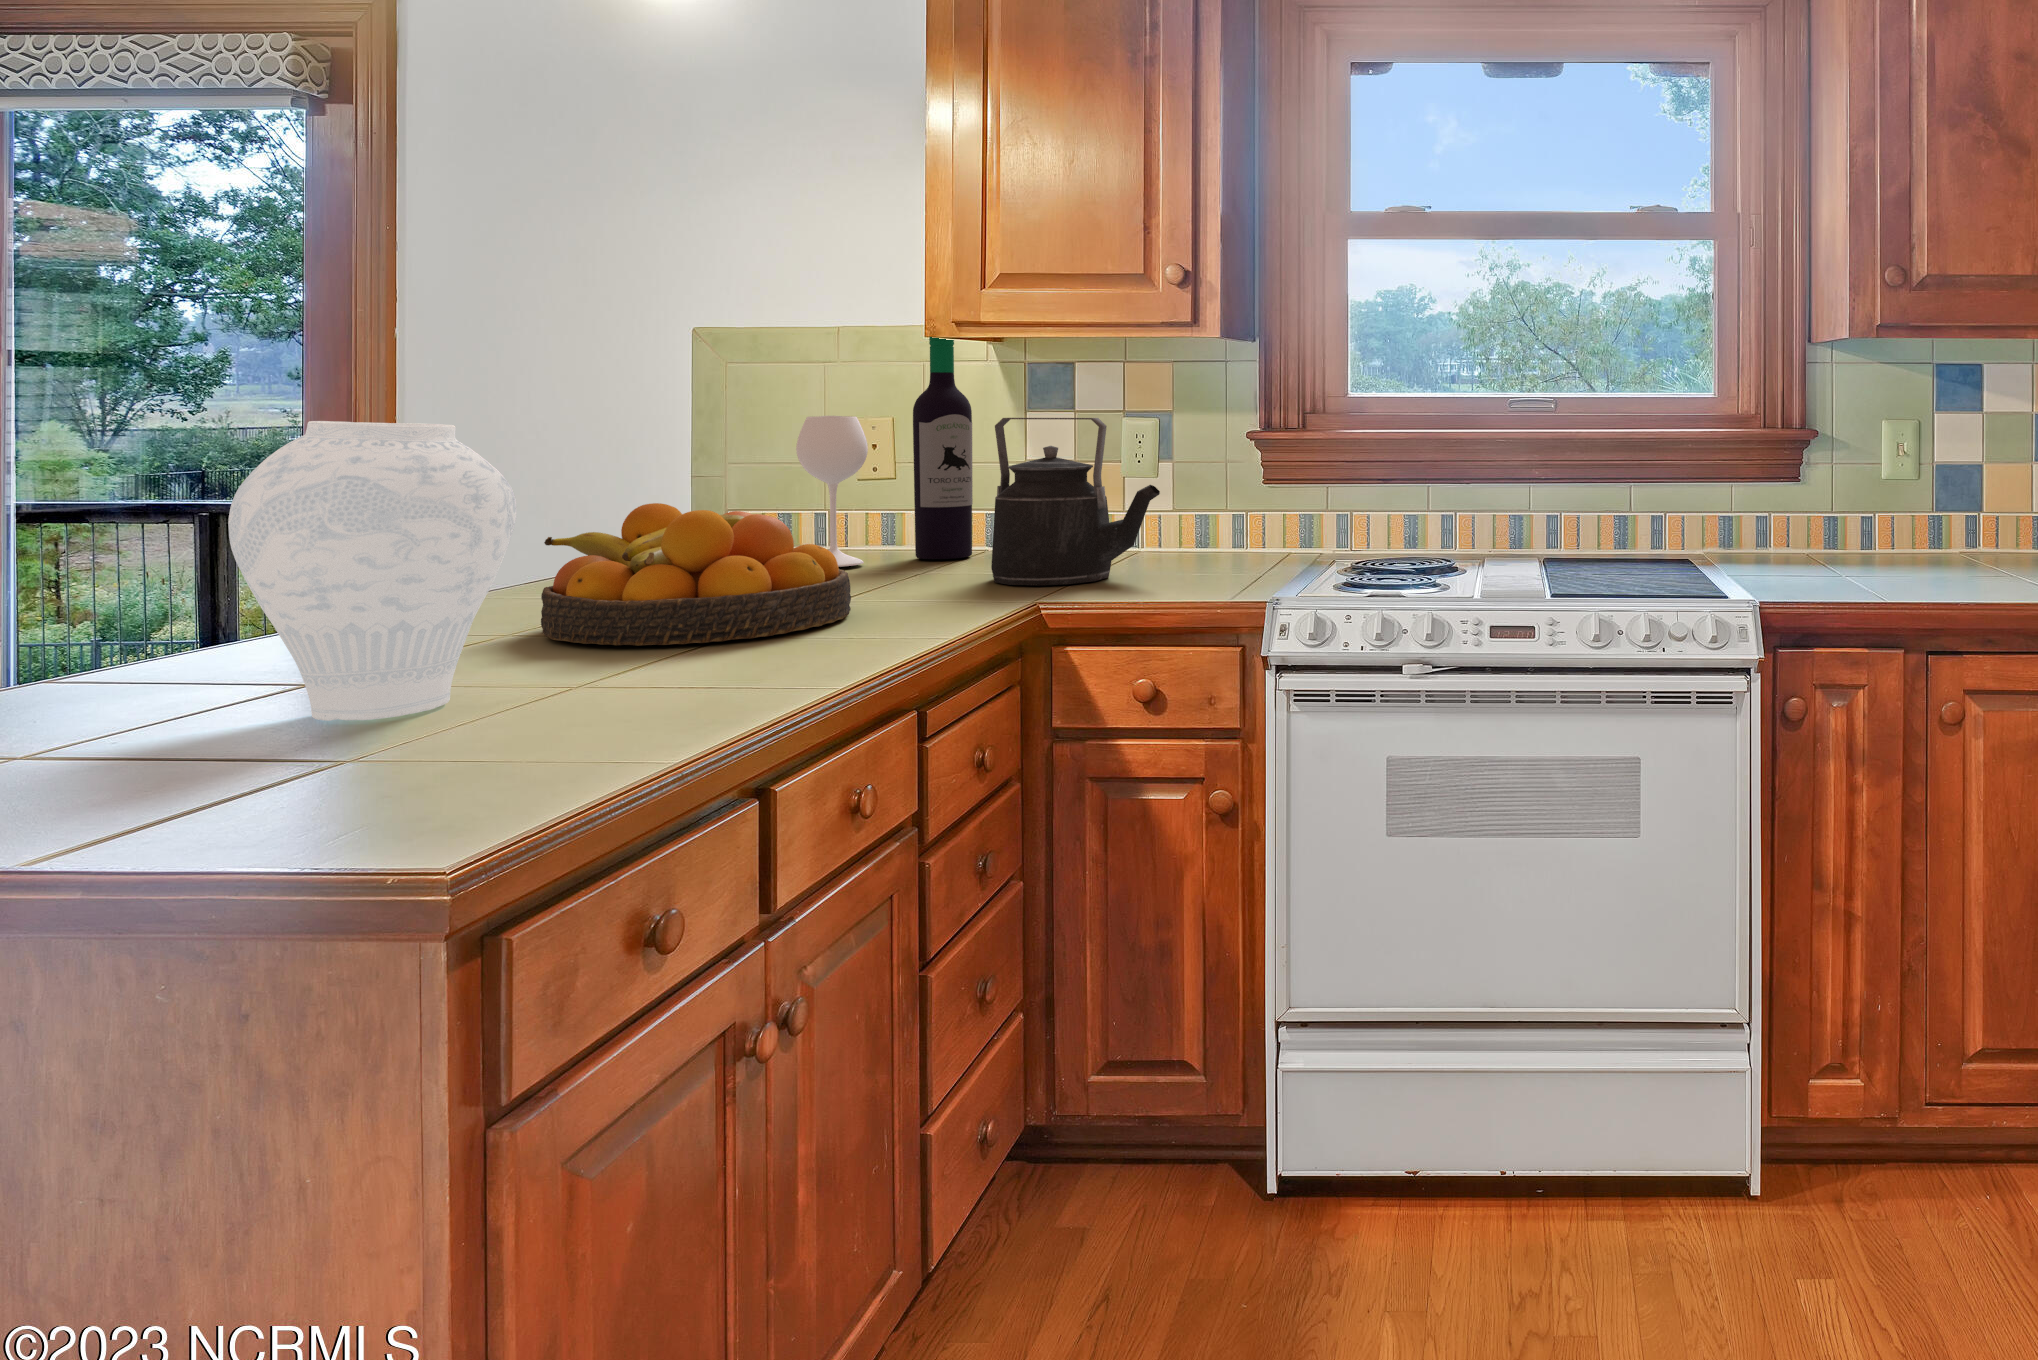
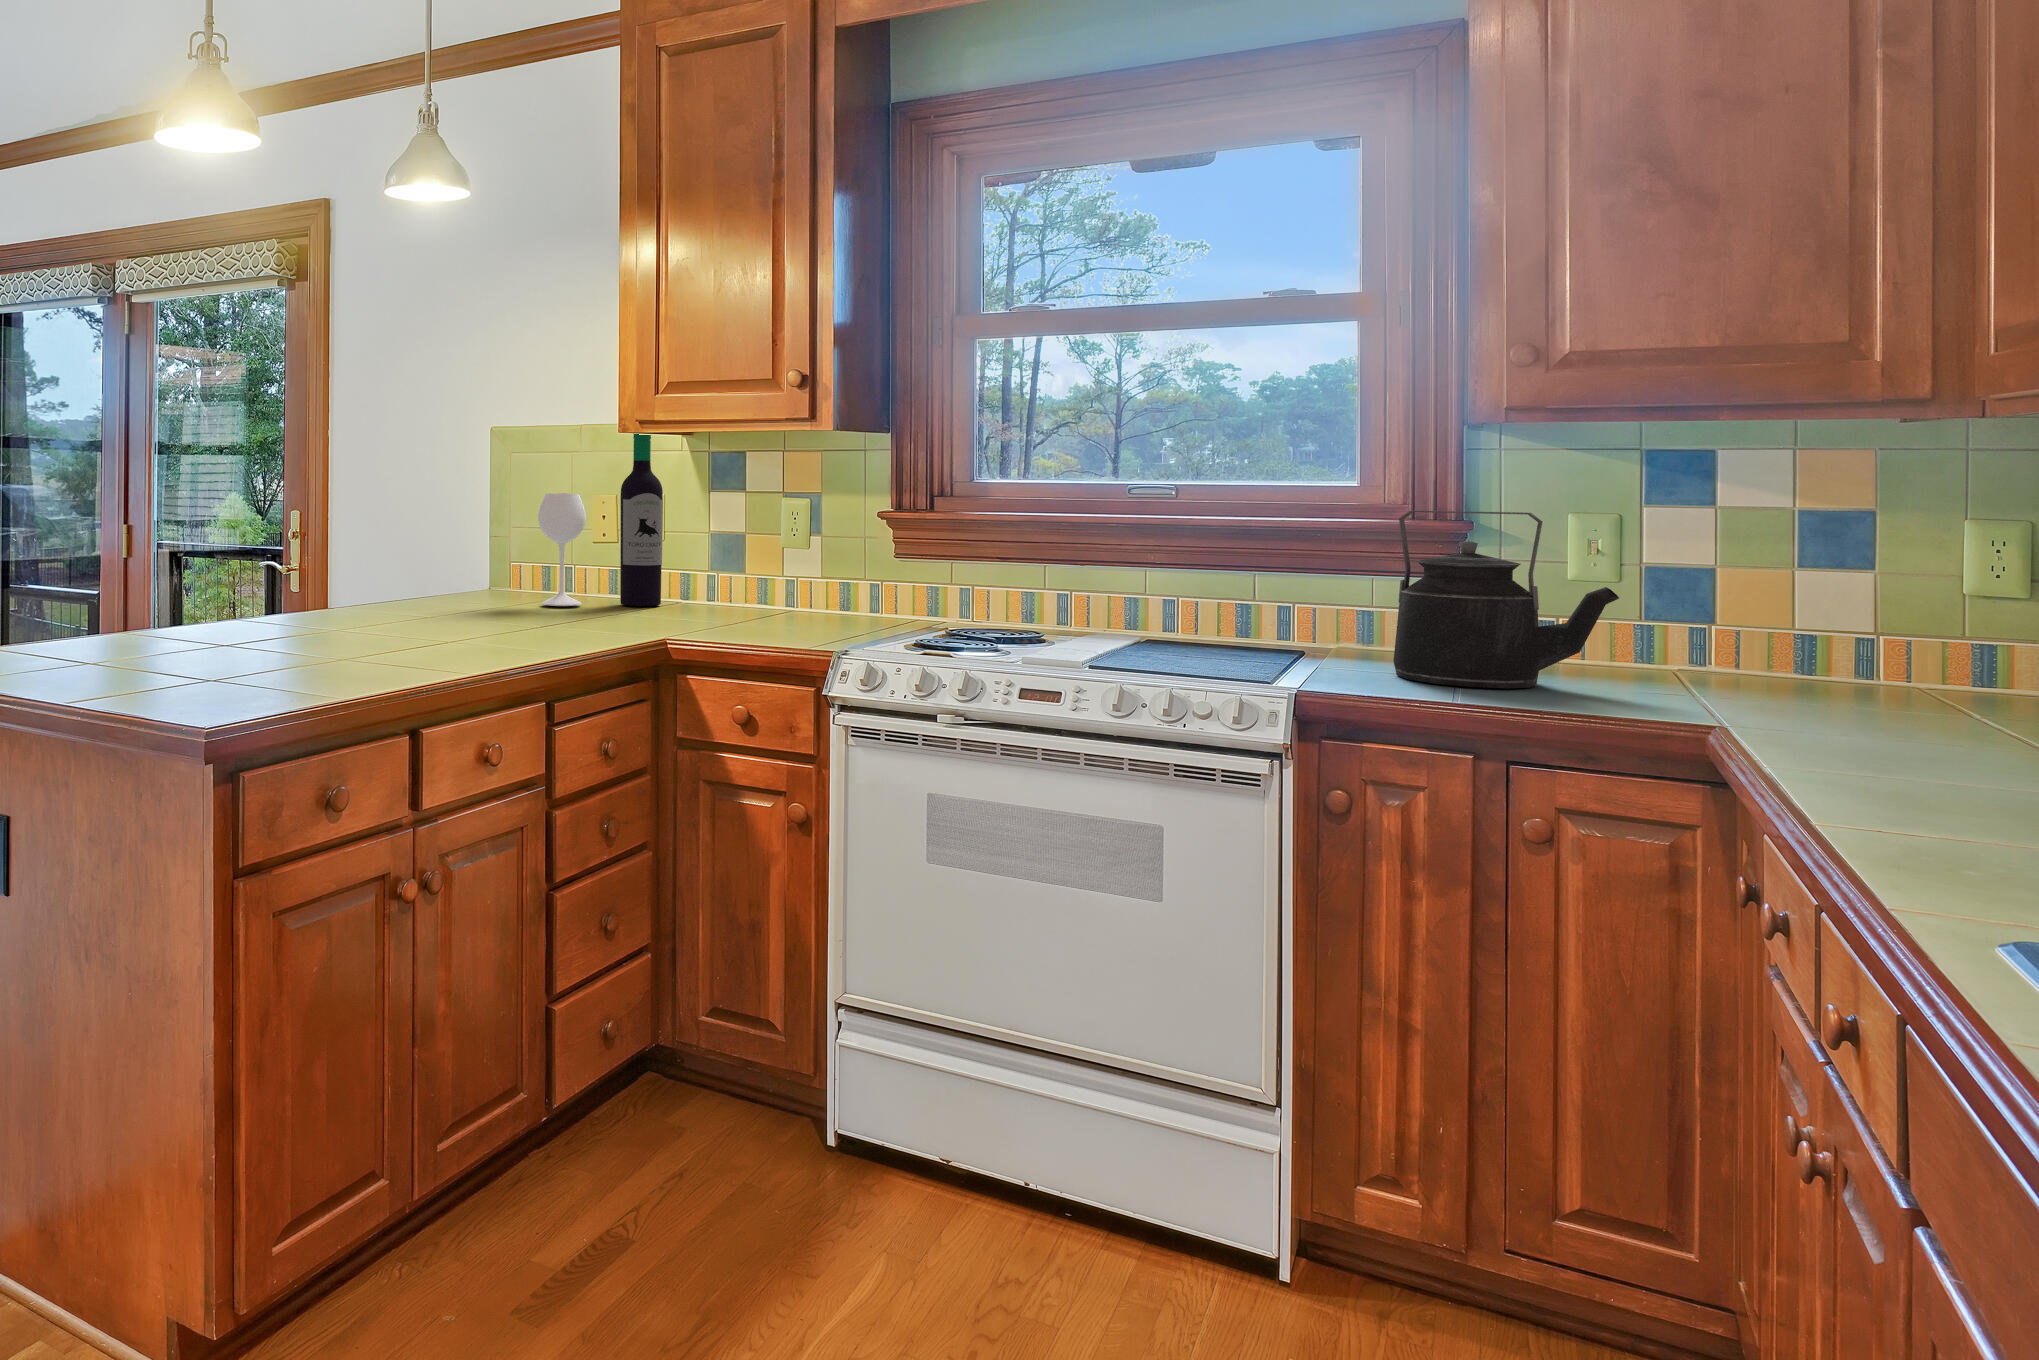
kettle: present [991,418,1160,586] -> present [1394,510,1619,688]
vase: present [228,421,517,721] -> none [191,493,321,664]
fruit bowl: present [541,503,851,646] -> none [356,551,537,643]

